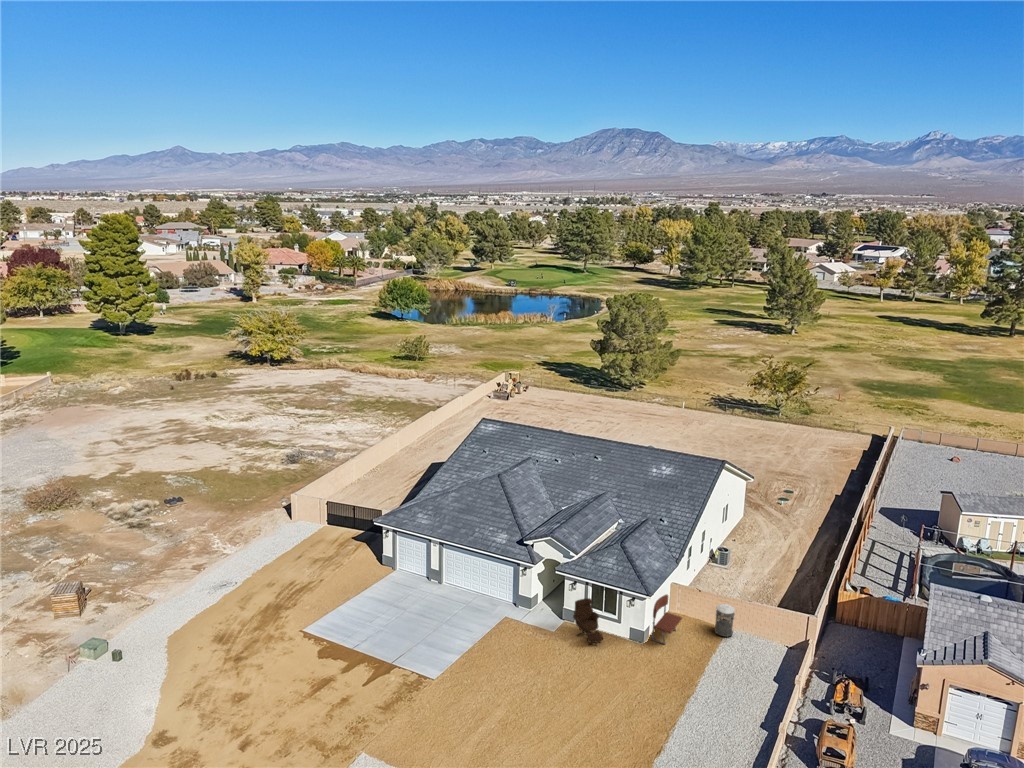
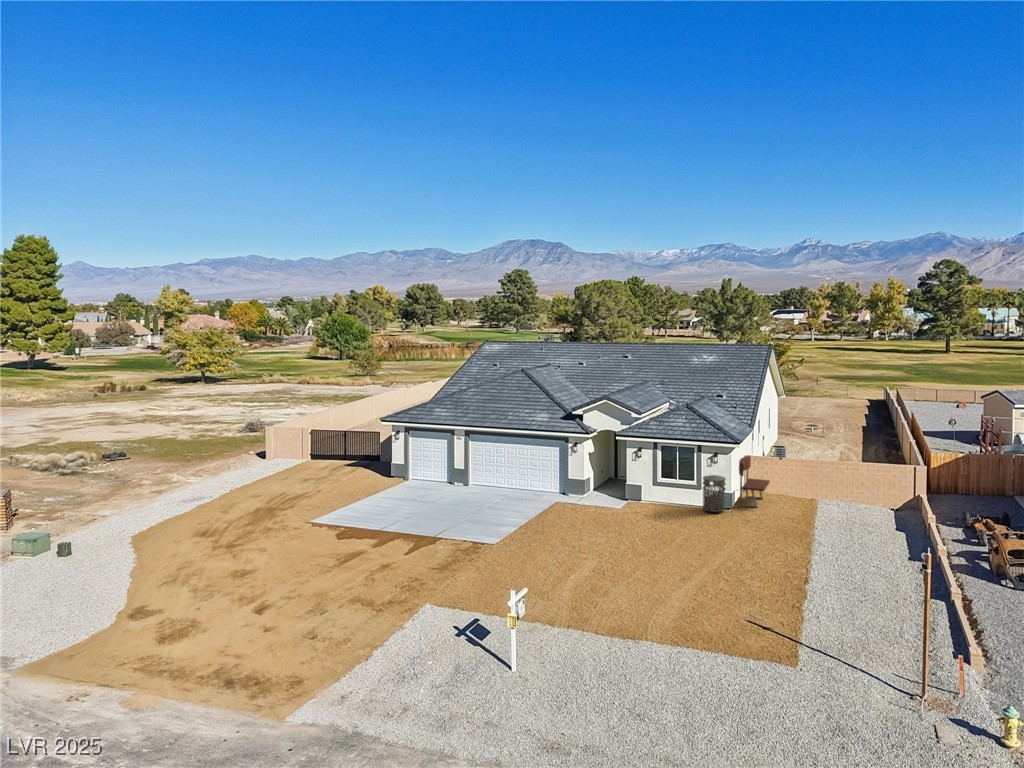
lounge chair: present [573,598,603,643] -> none [643,466,684,514]
trash can: present [714,604,735,637] -> present [703,475,726,514]

